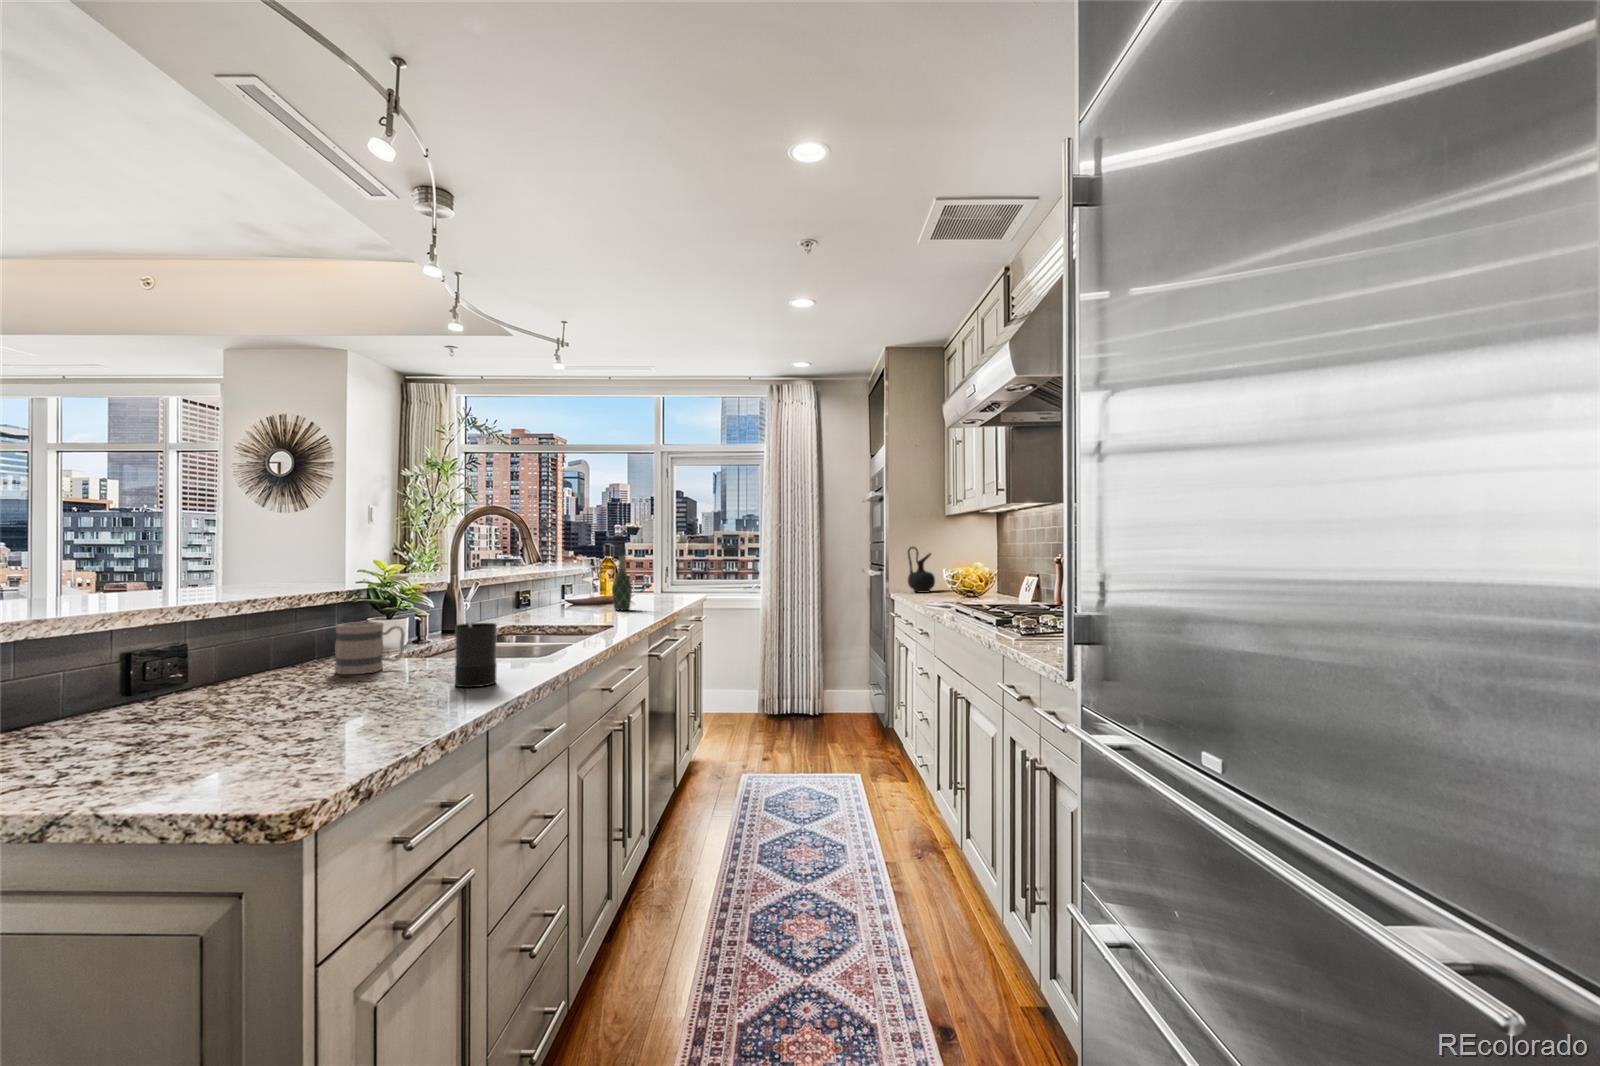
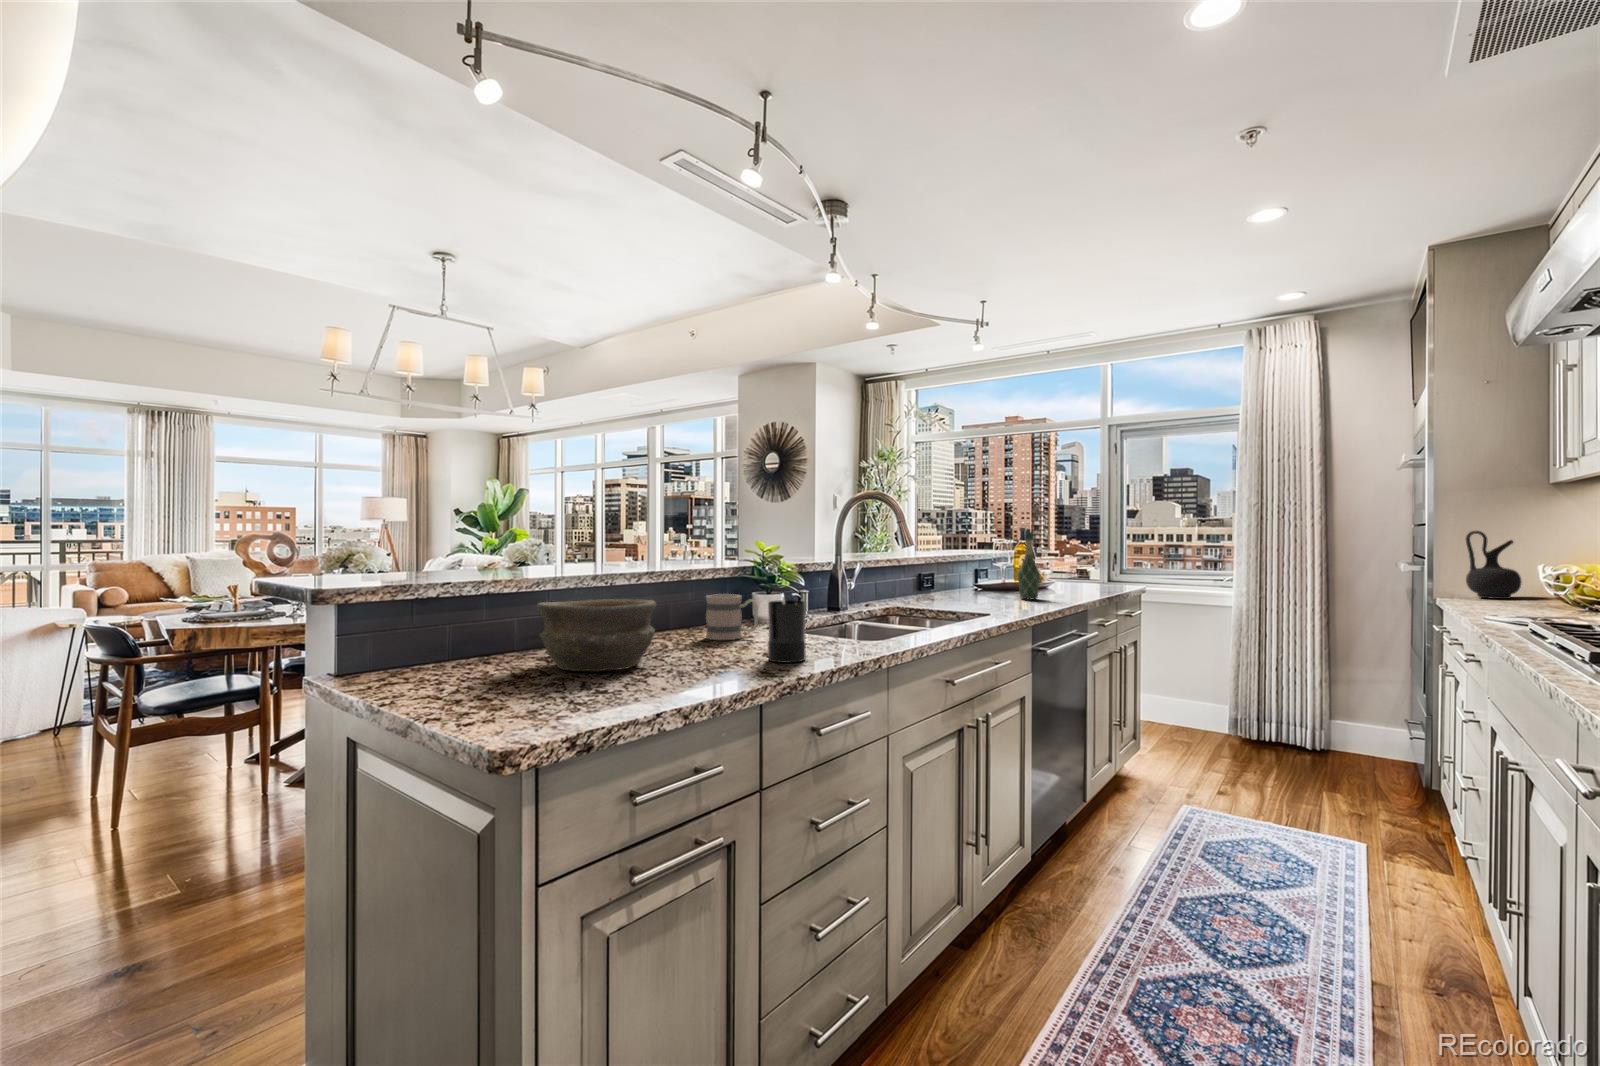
bowl: none [149,633,324,727] -> present [537,599,656,671]

